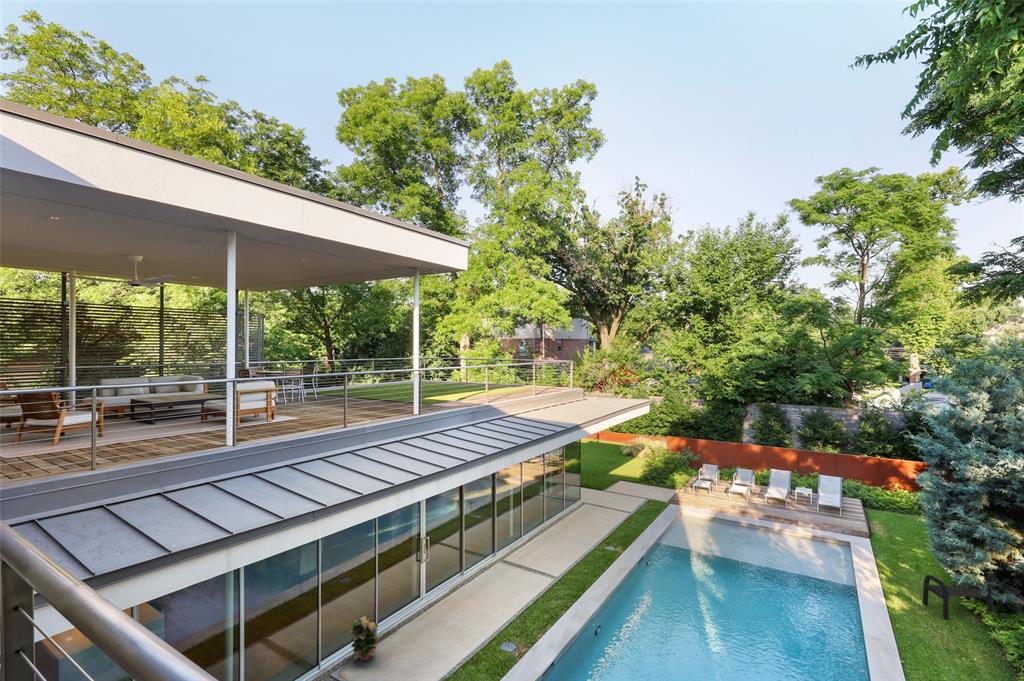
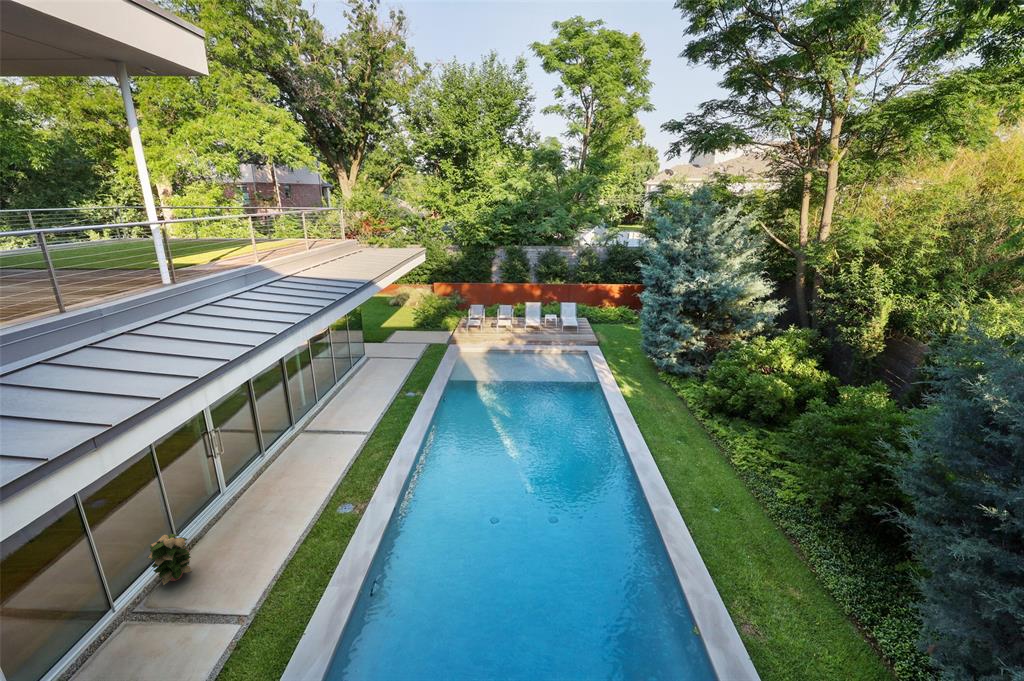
bench: present [923,575,993,619] -> none [641,360,680,392]

